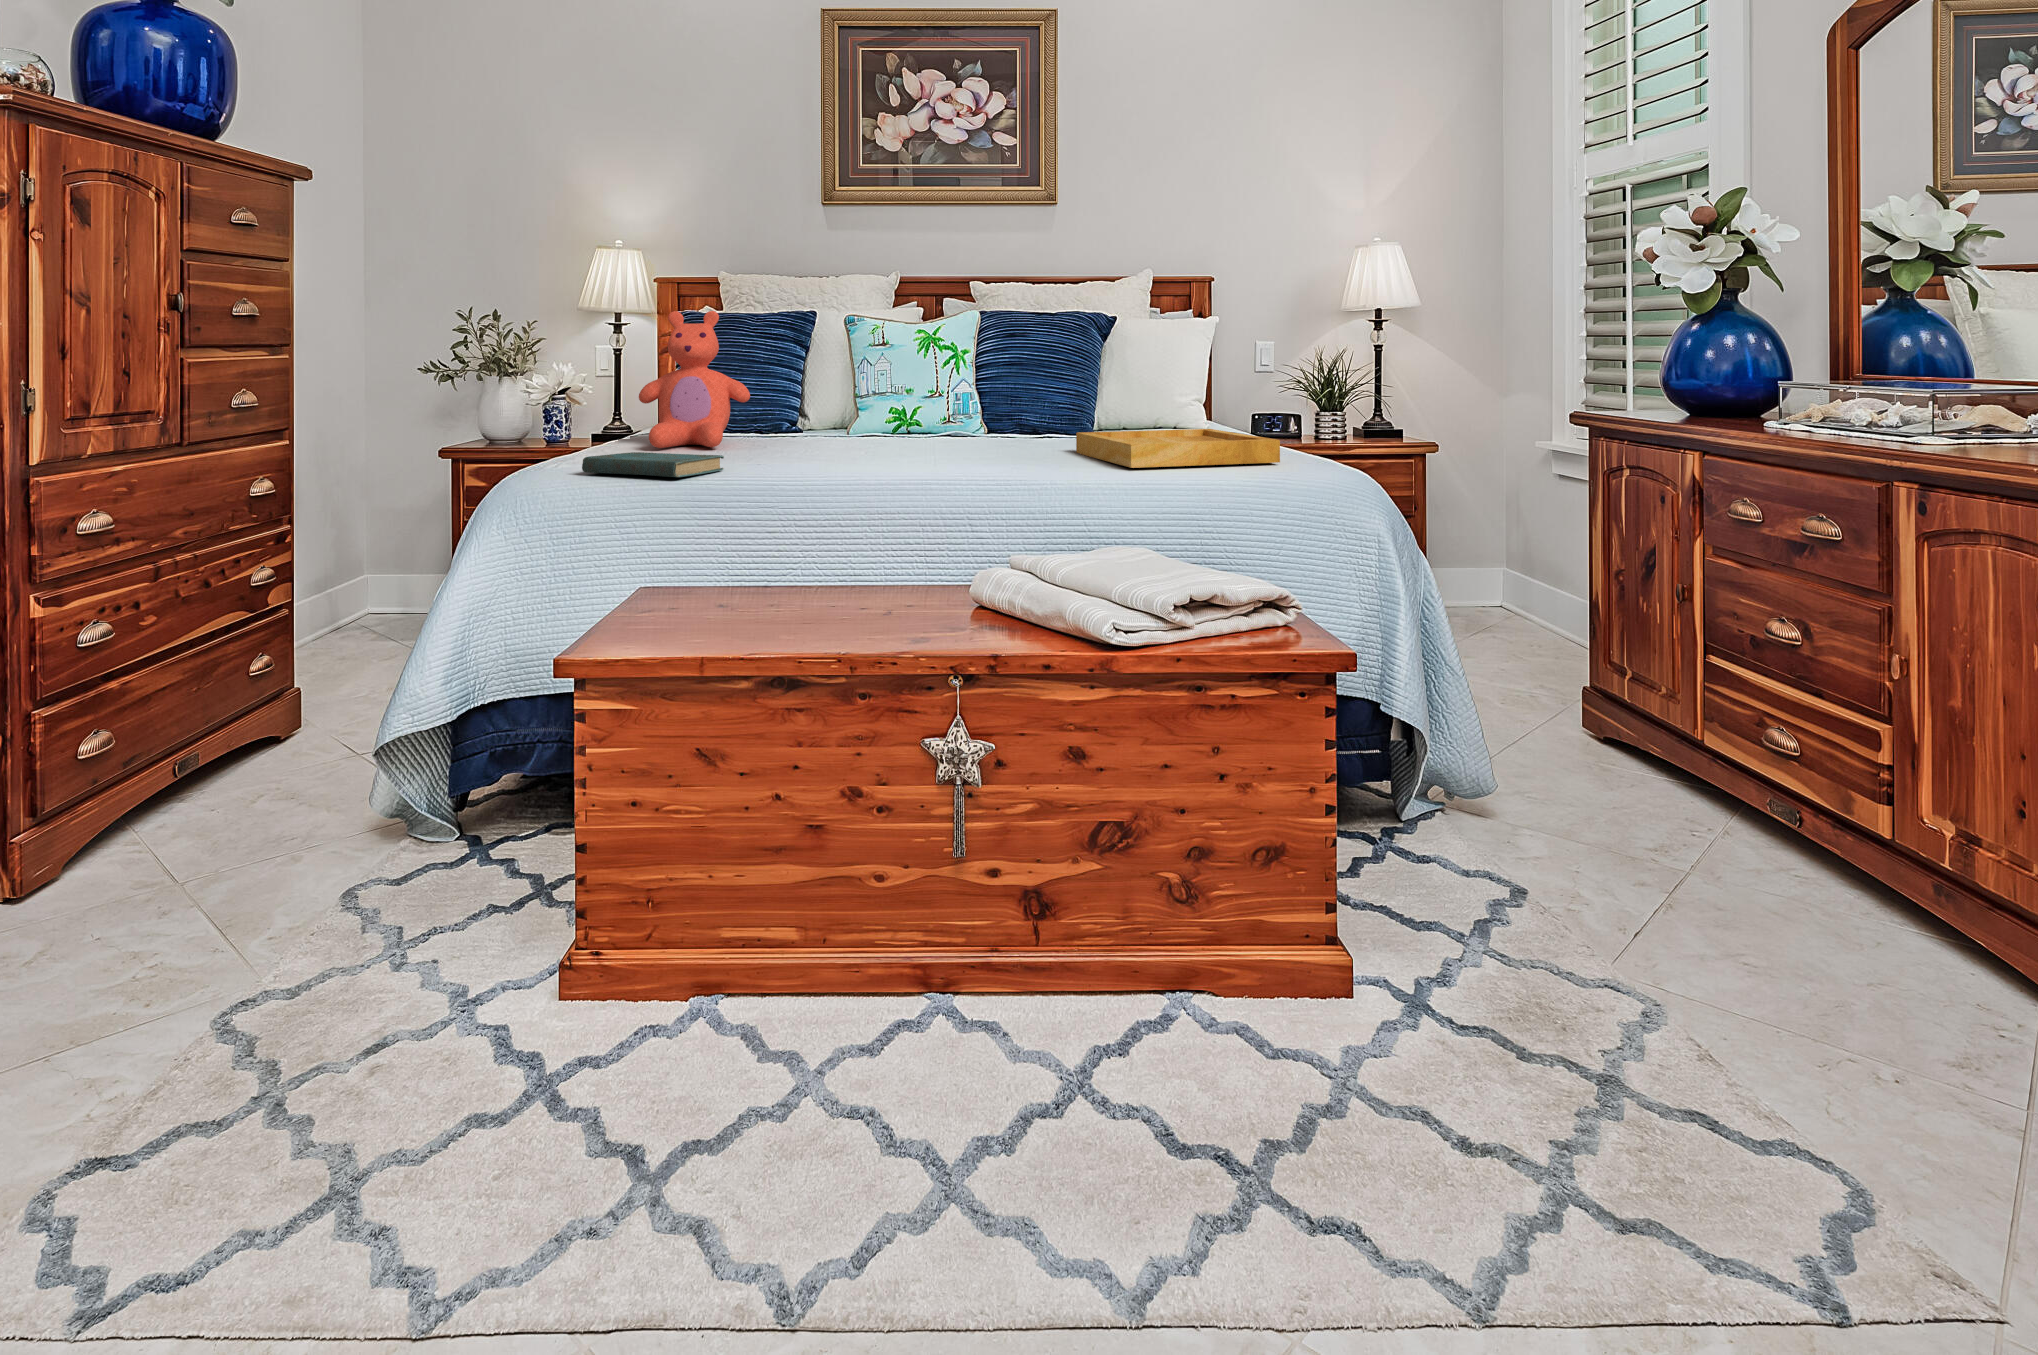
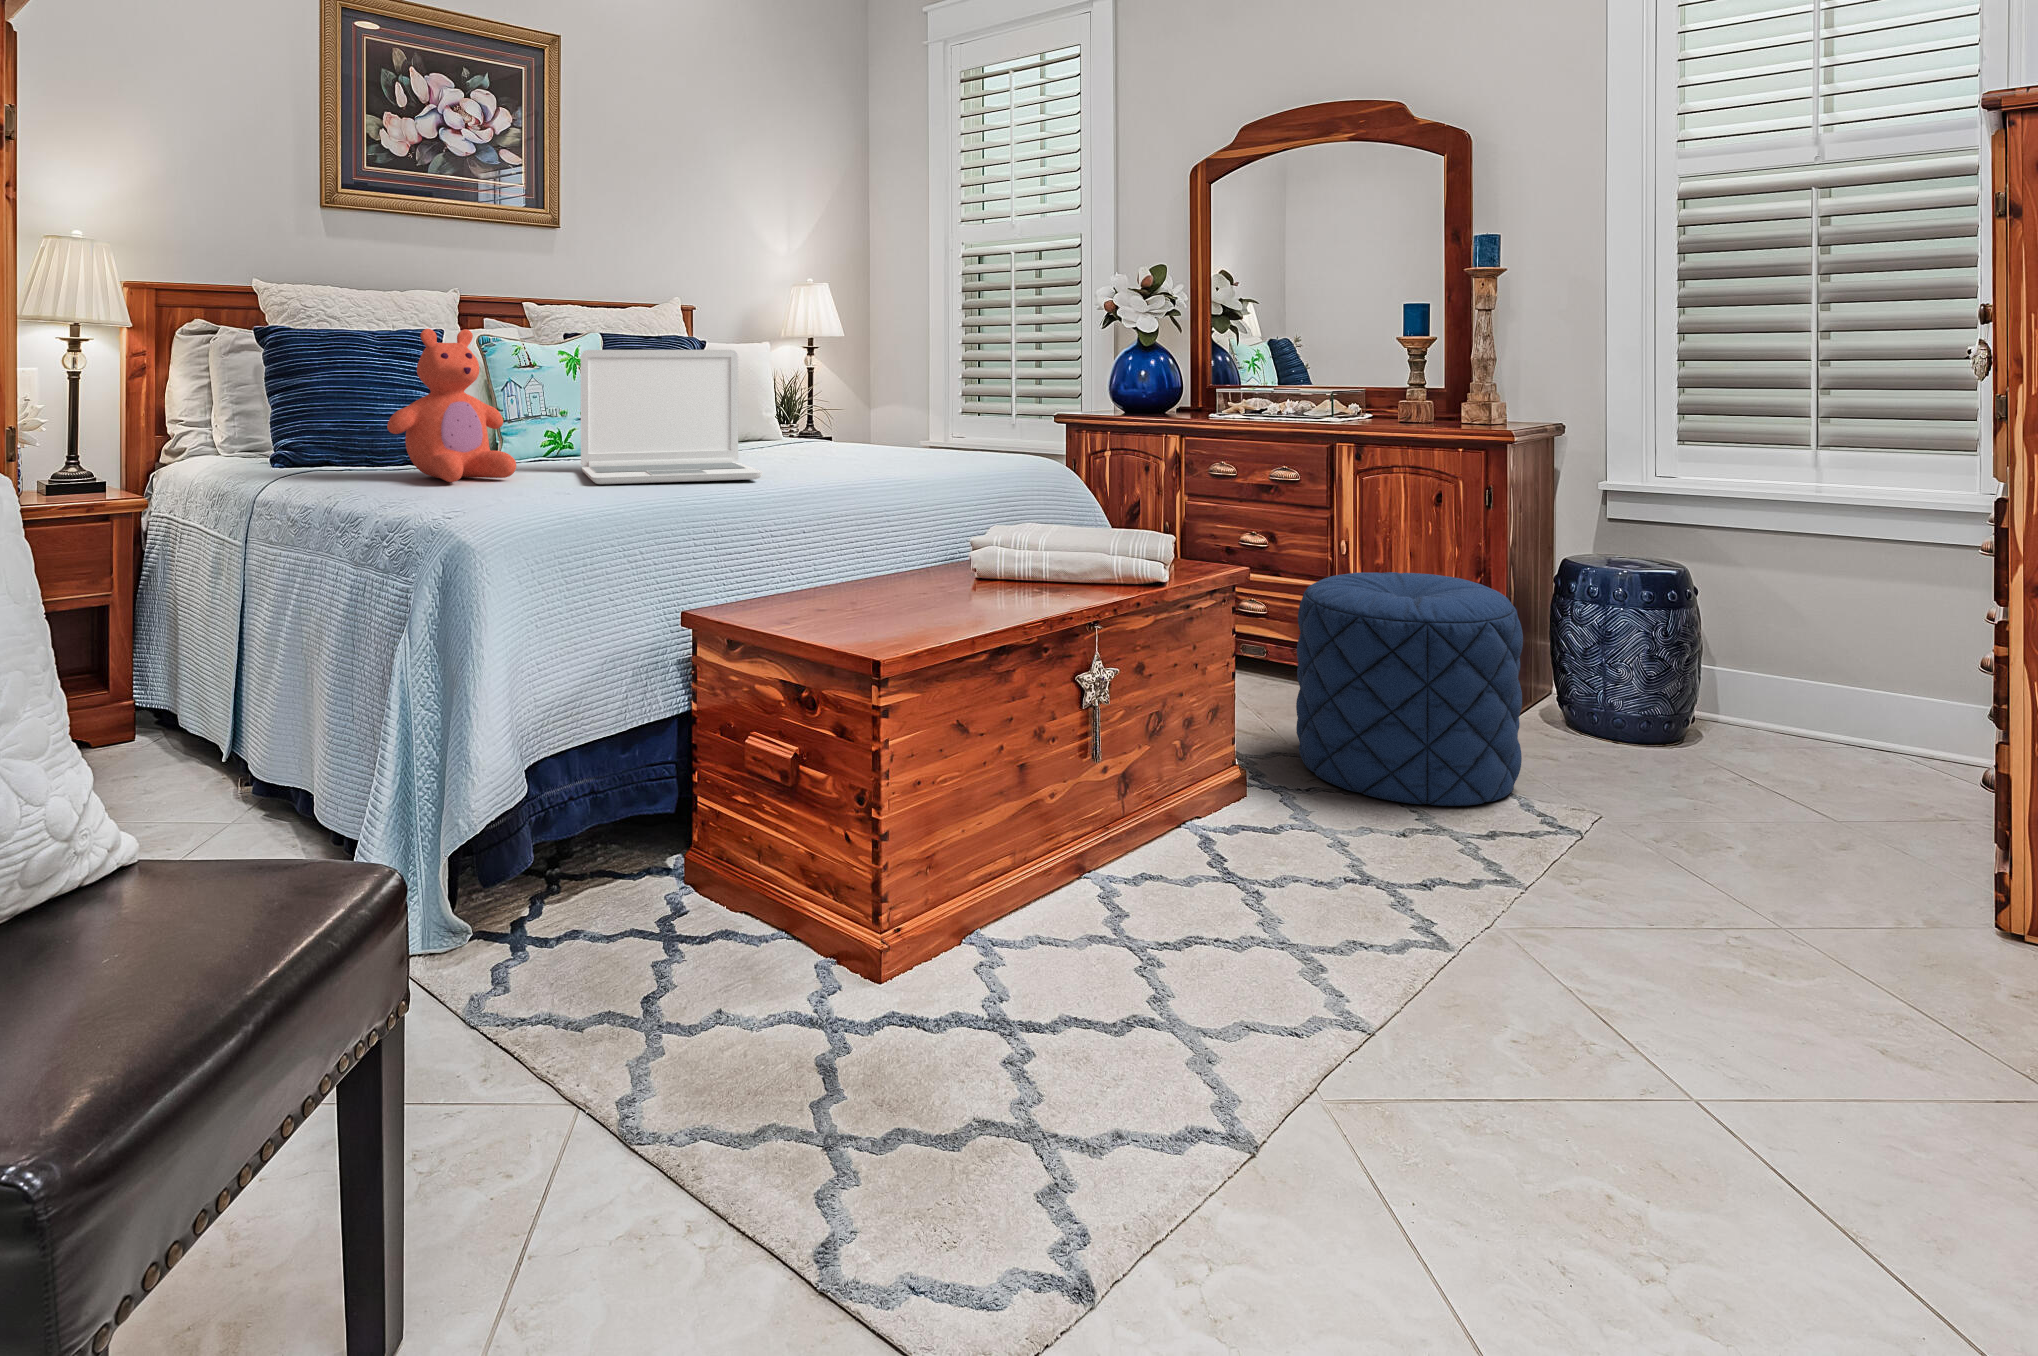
laptop: none [742,326,947,465] -> present [581,350,763,484]
tray: present [1076,429,1280,468] -> none [818,437,988,468]
book: present [582,452,724,477] -> none [525,479,659,506]
pouf: none [1515,699,1961,1190] -> present [1296,572,1523,806]

